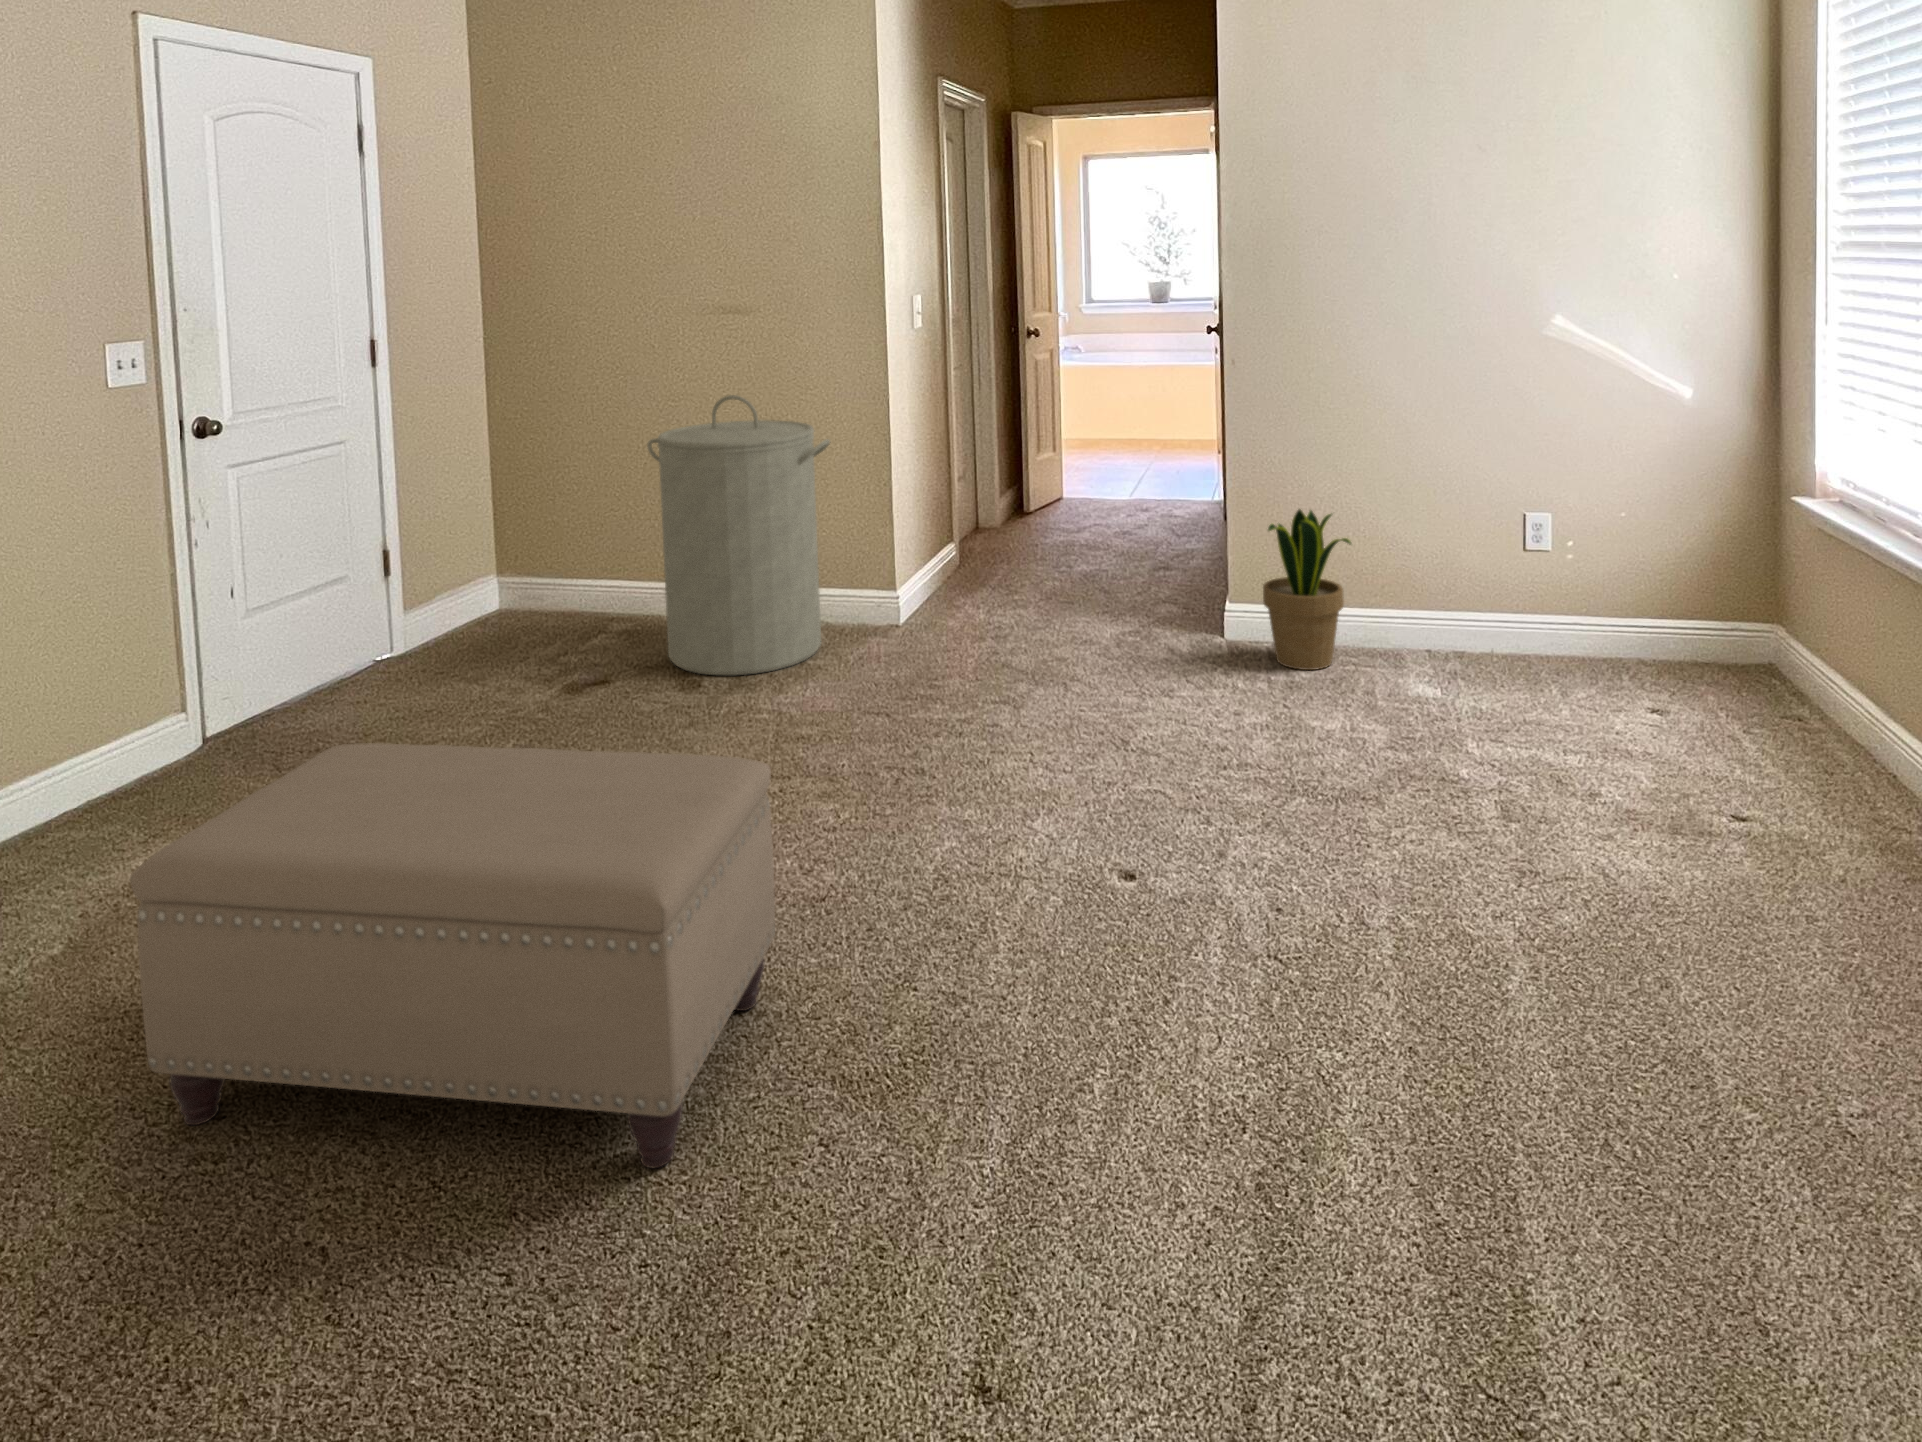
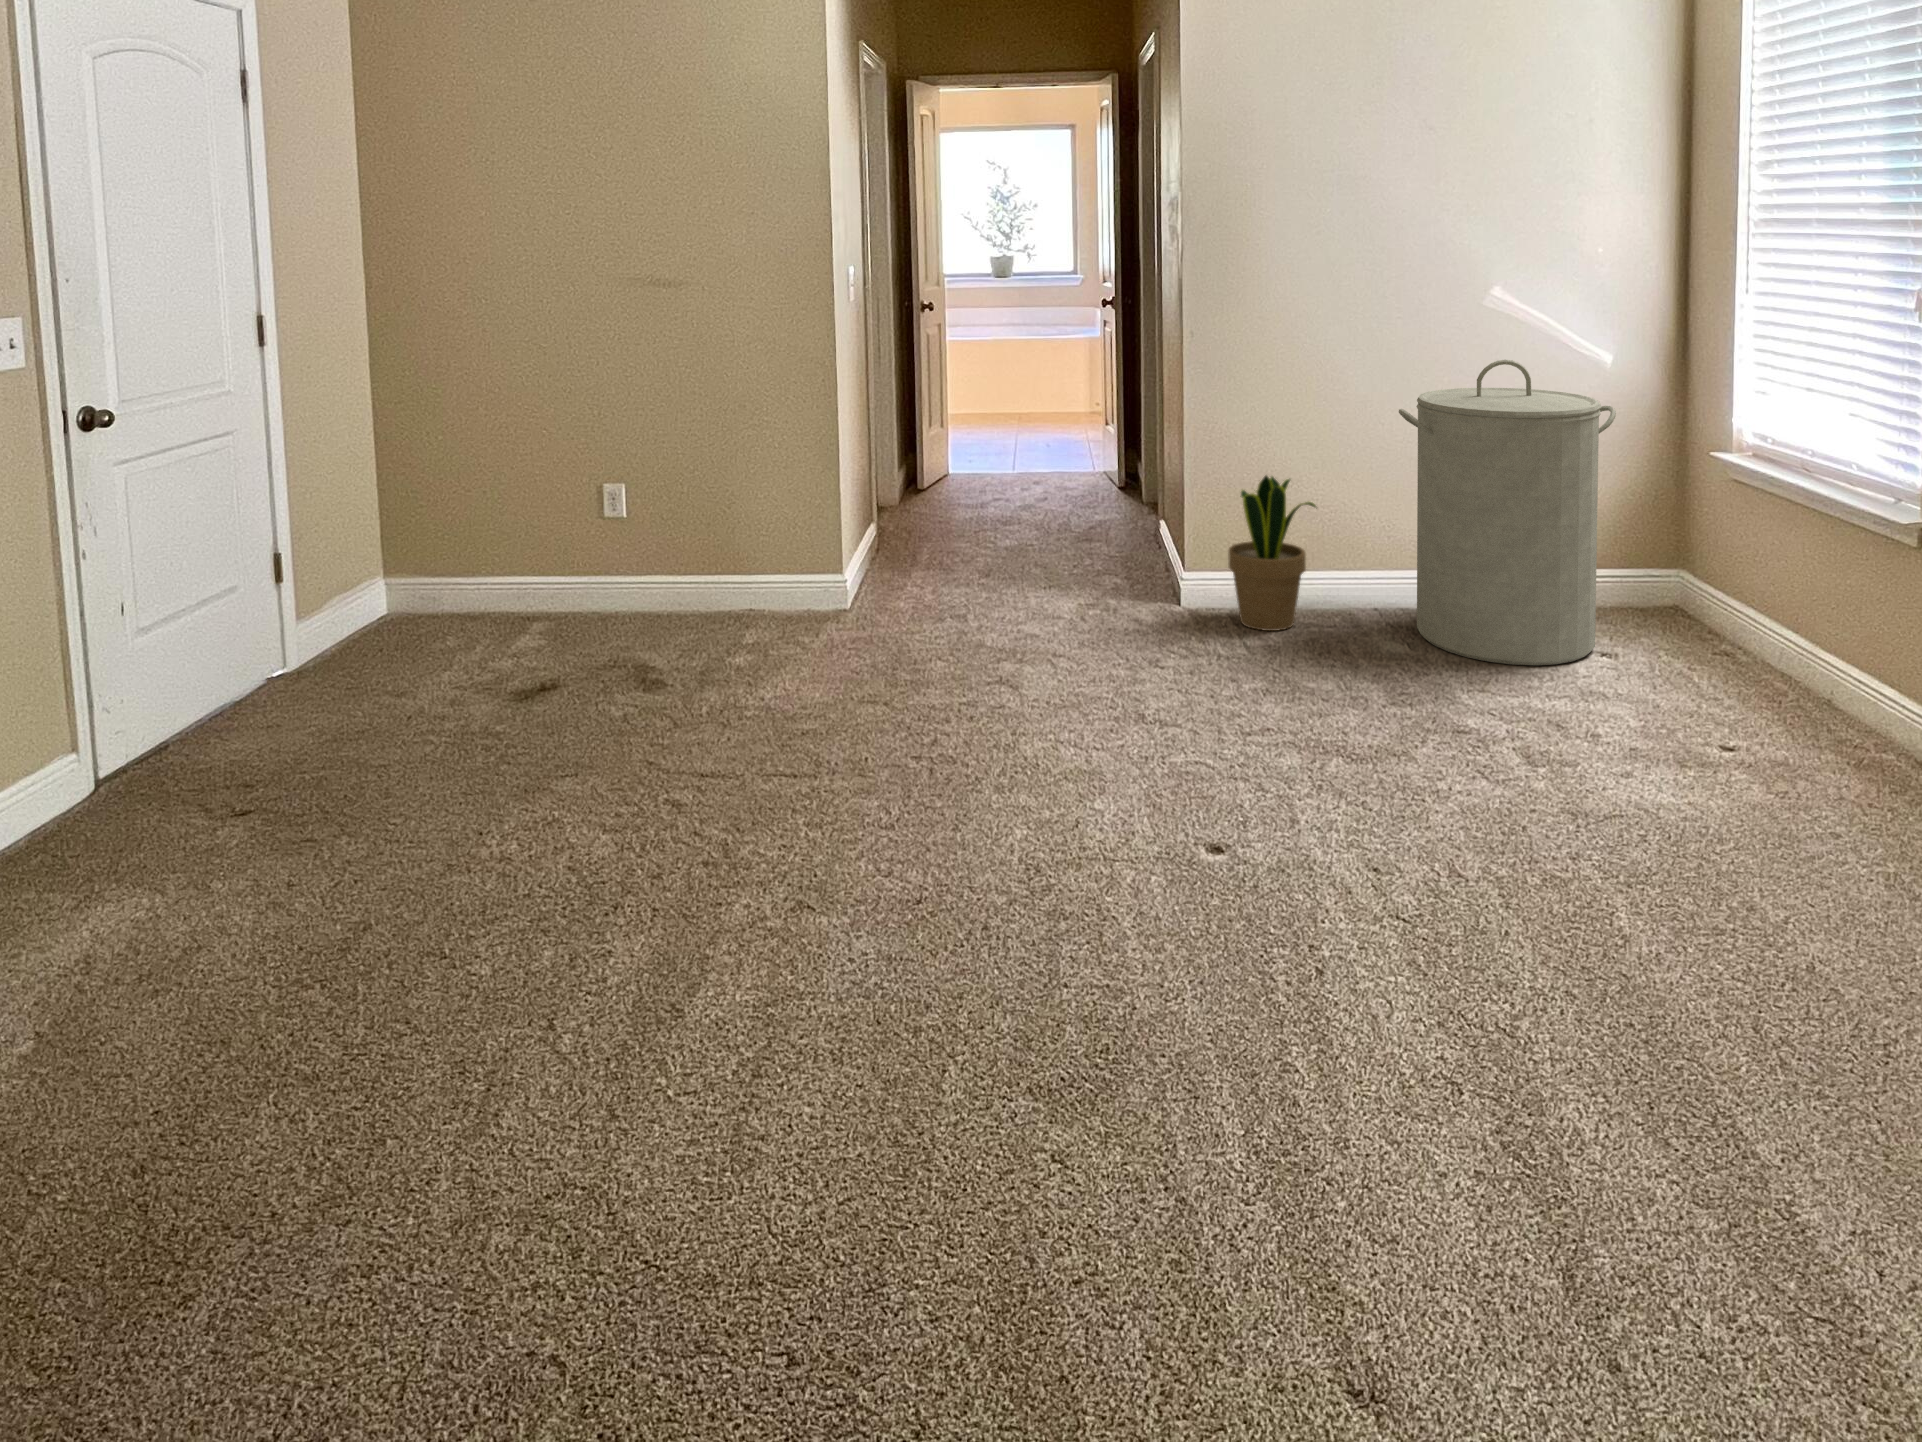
laundry hamper: present [647,395,830,676] -> present [1399,360,1616,665]
ottoman: present [130,743,775,1168] -> none [233,757,923,1242]

